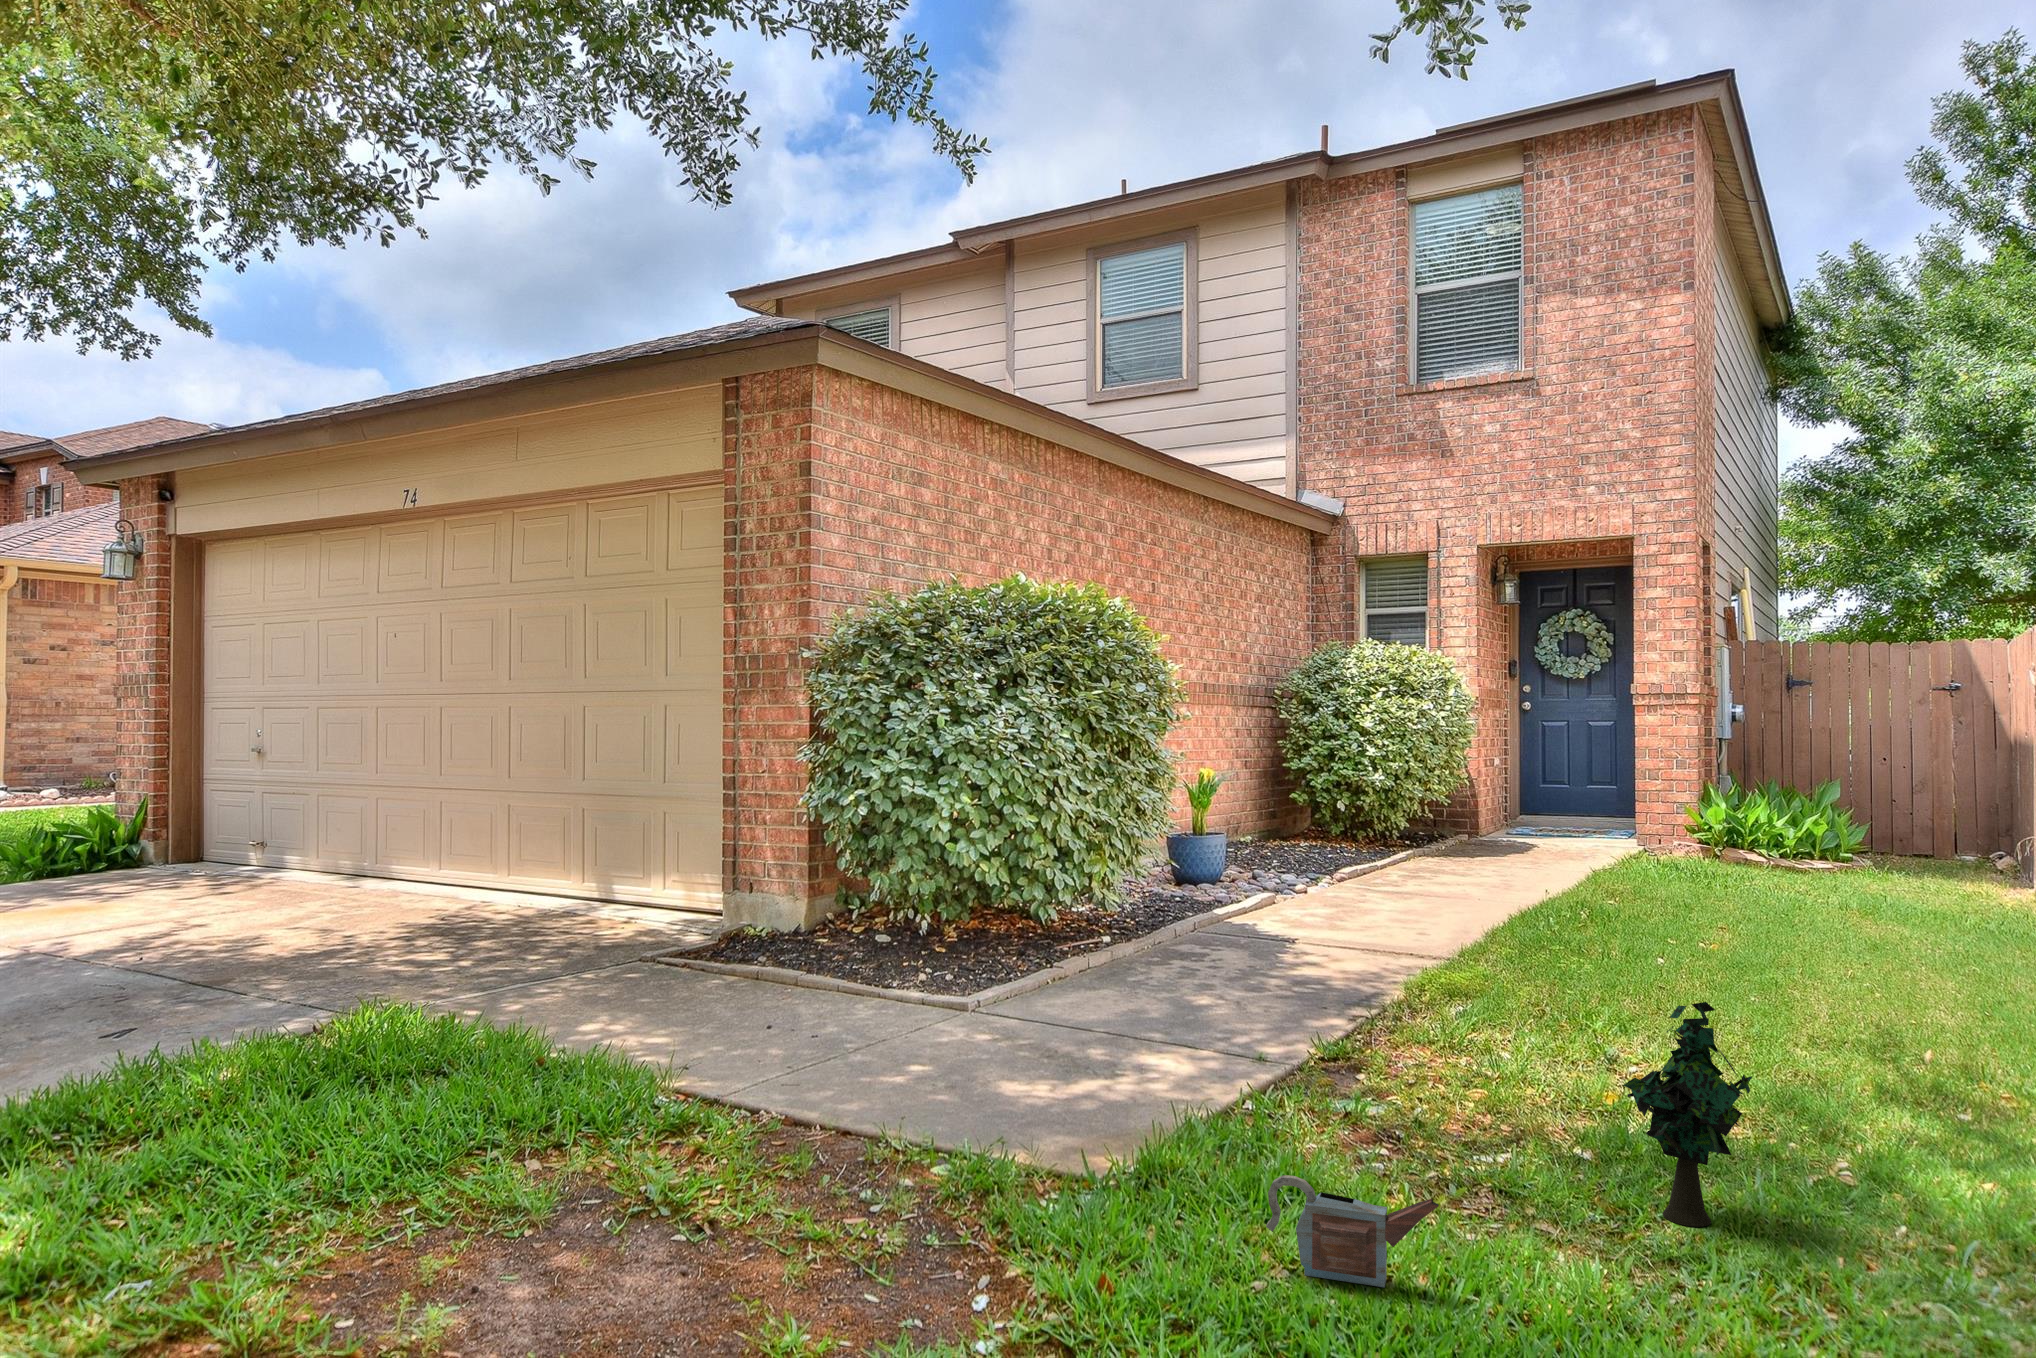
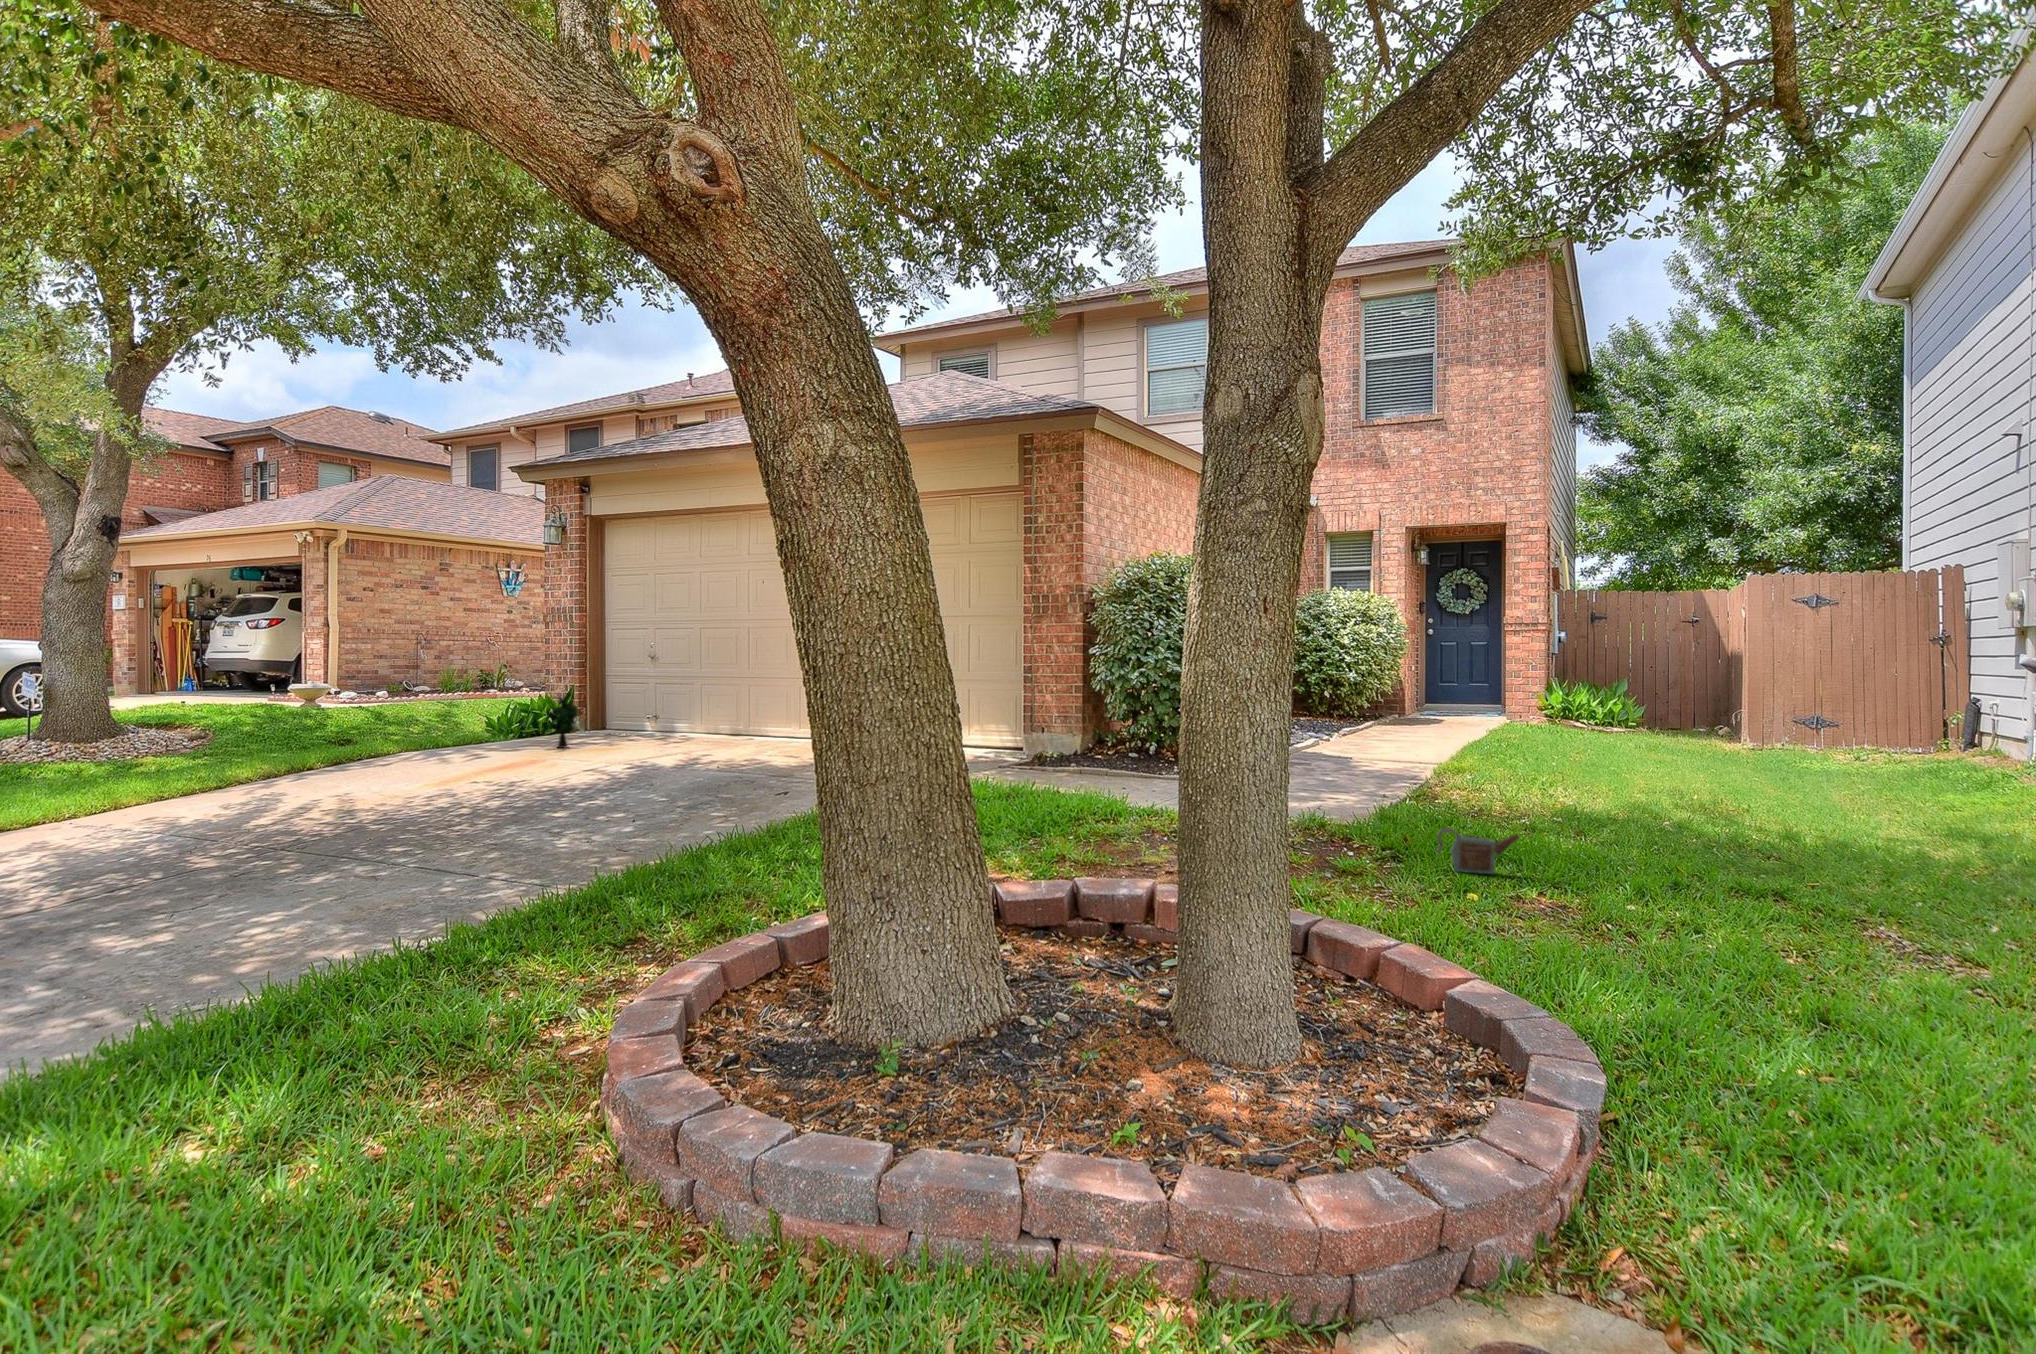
decorative plant: present [1623,1002,1752,1227] -> present [547,693,578,748]

